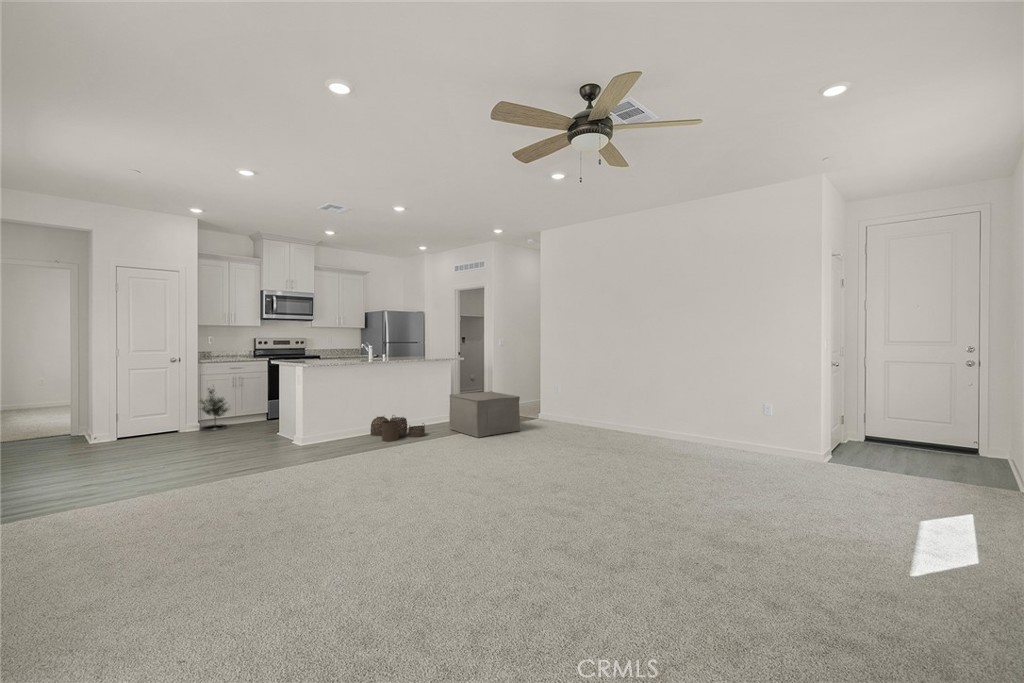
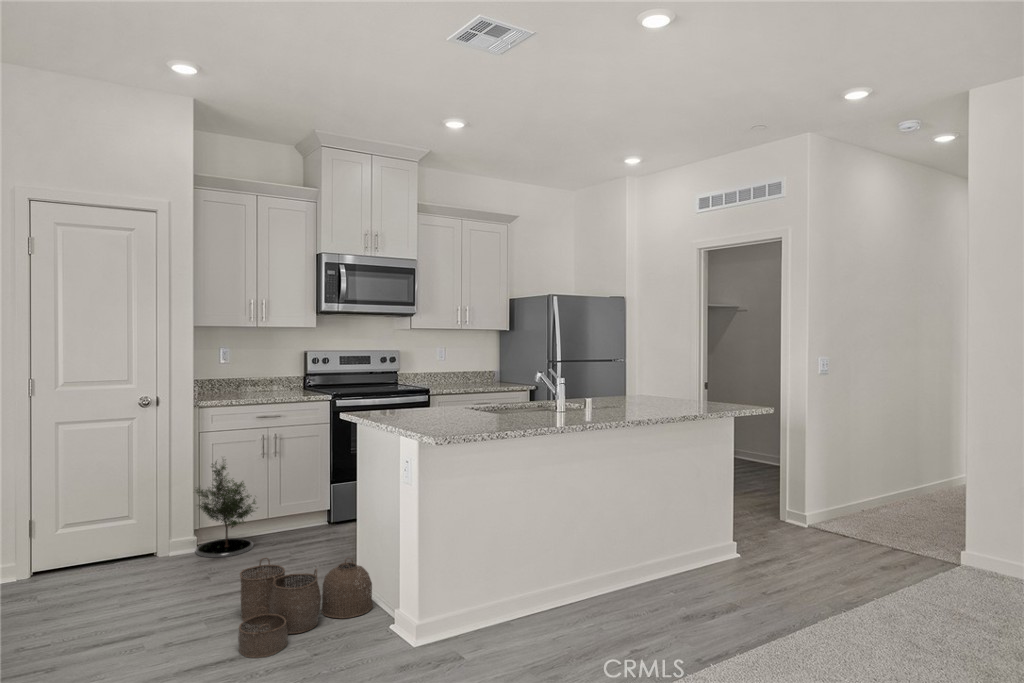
ottoman: present [449,391,520,438] -> none [763,497,977,651]
woven basket: present [371,415,425,441] -> present [238,558,372,658]

